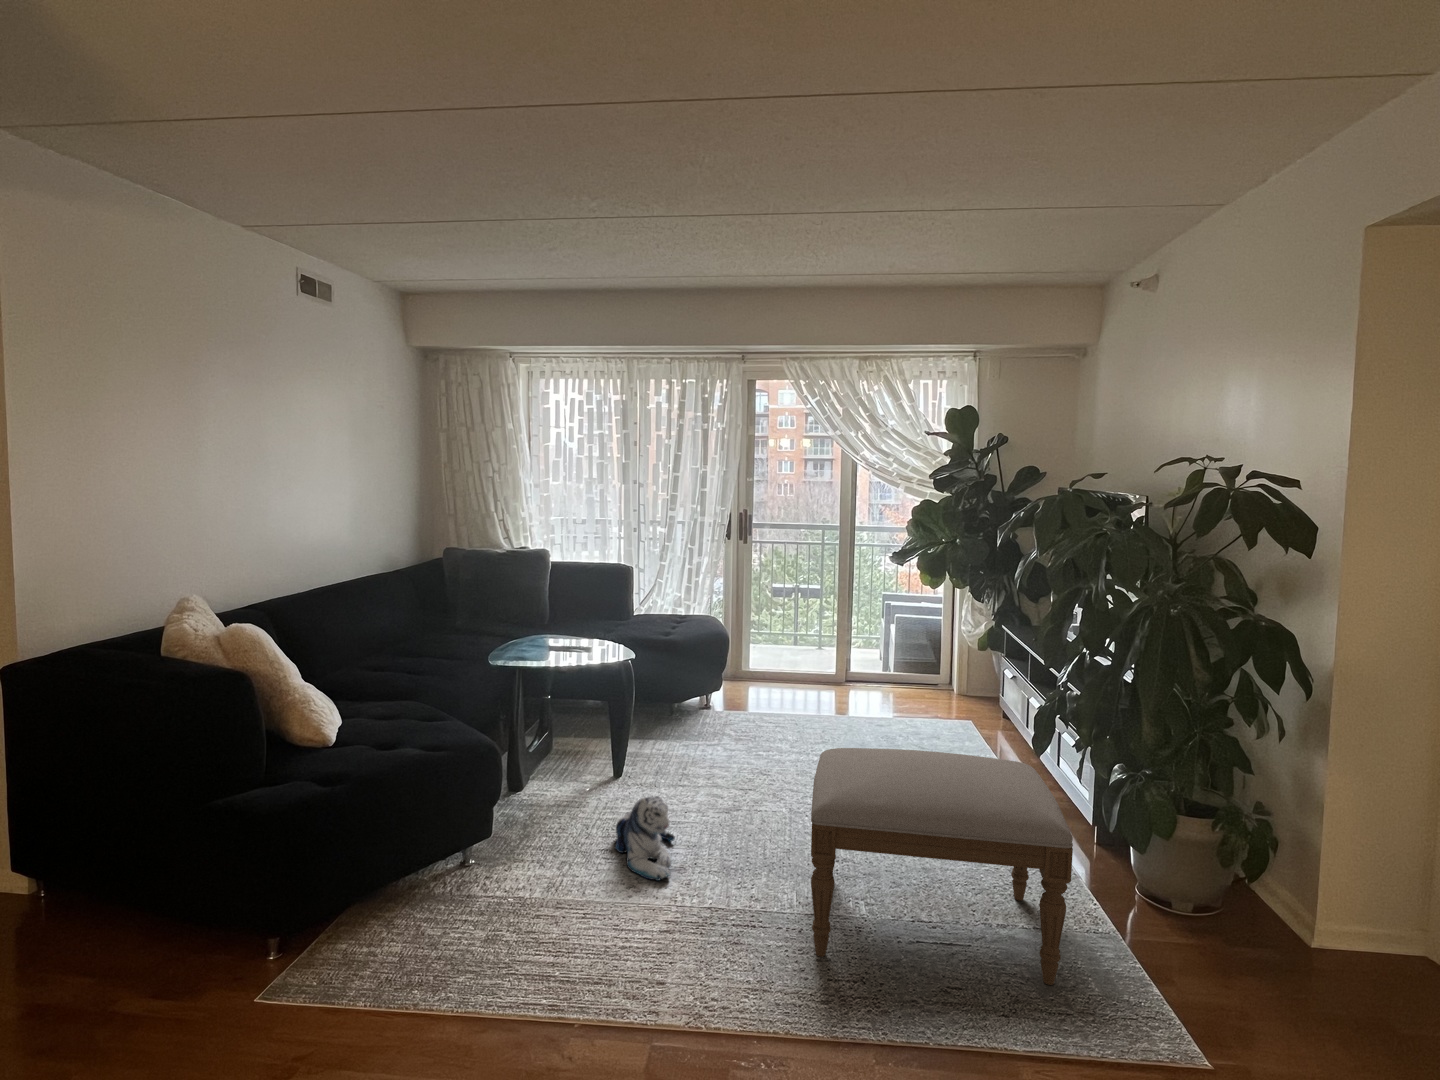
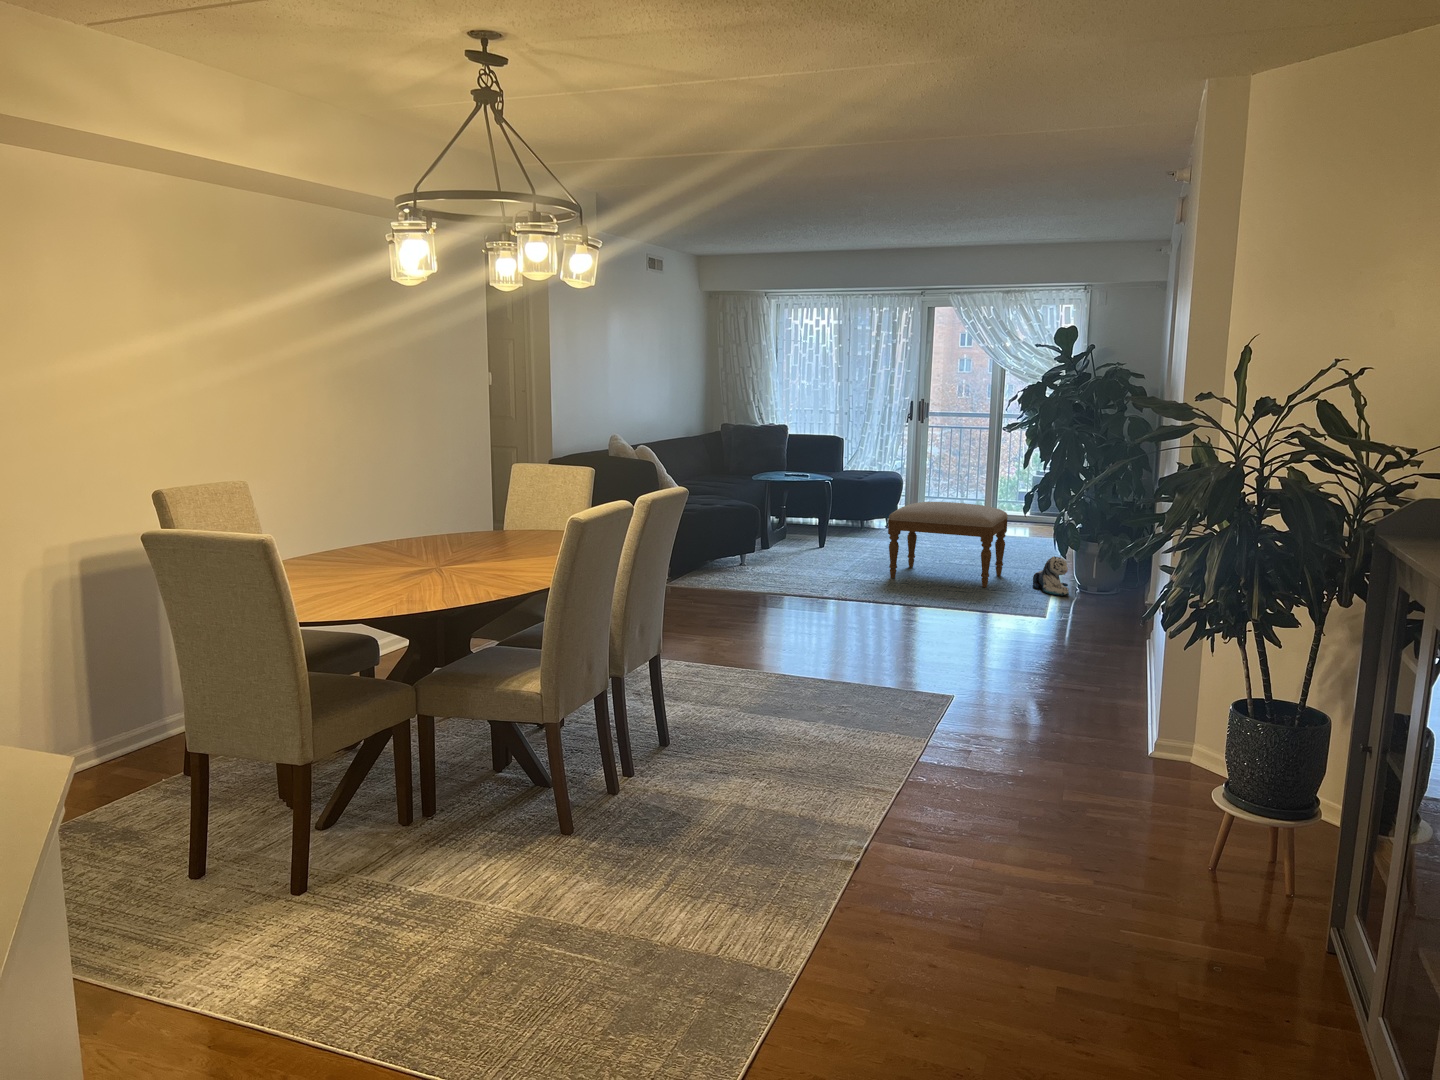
plush toy: present [615,796,675,881] -> present [1033,556,1069,596]

